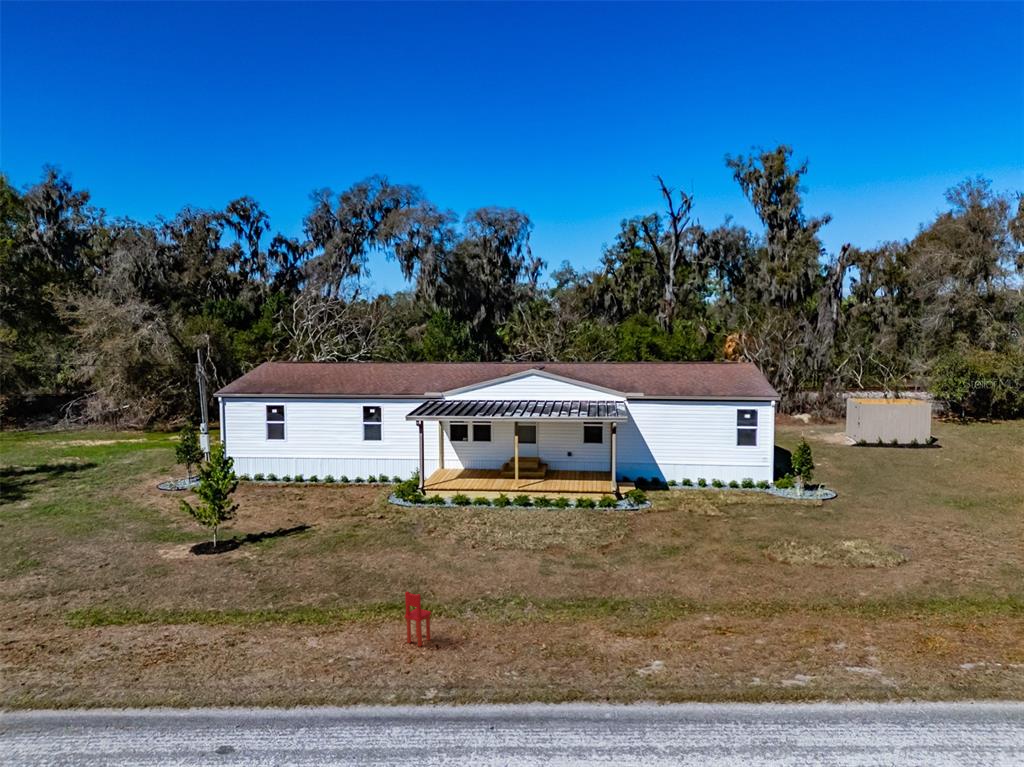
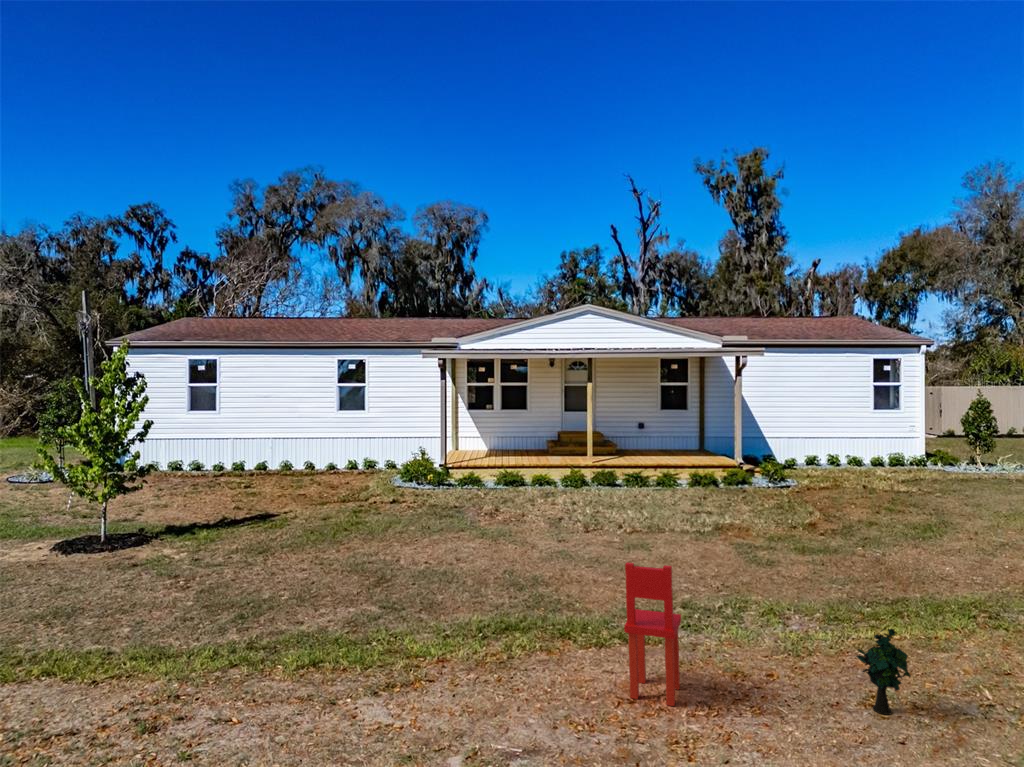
decorative plant: none [487,622,506,654] -> present [856,629,911,715]

